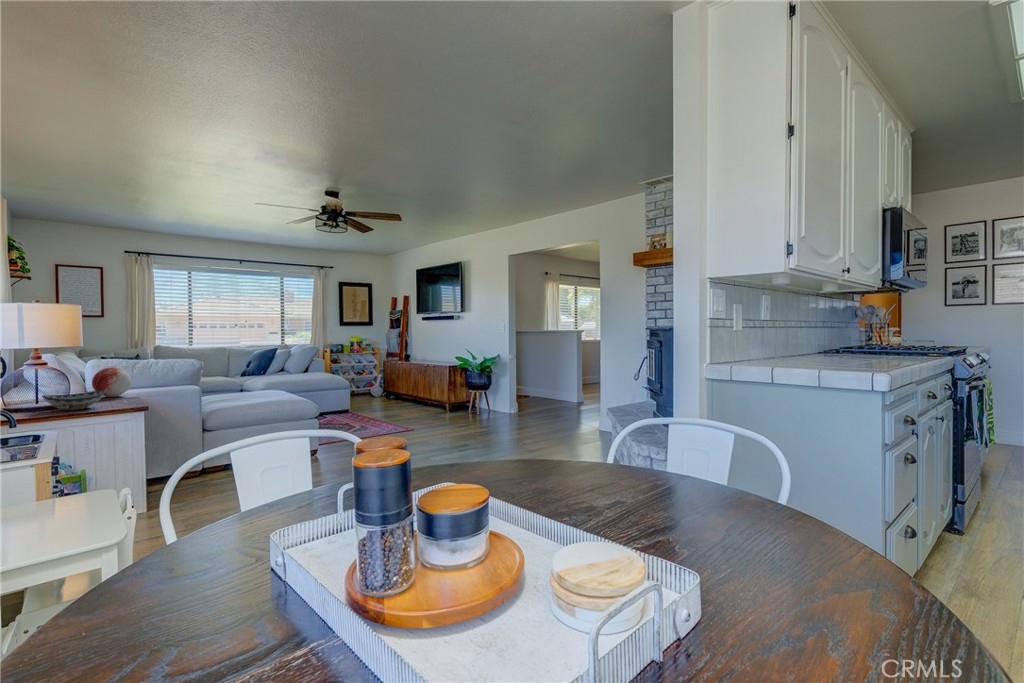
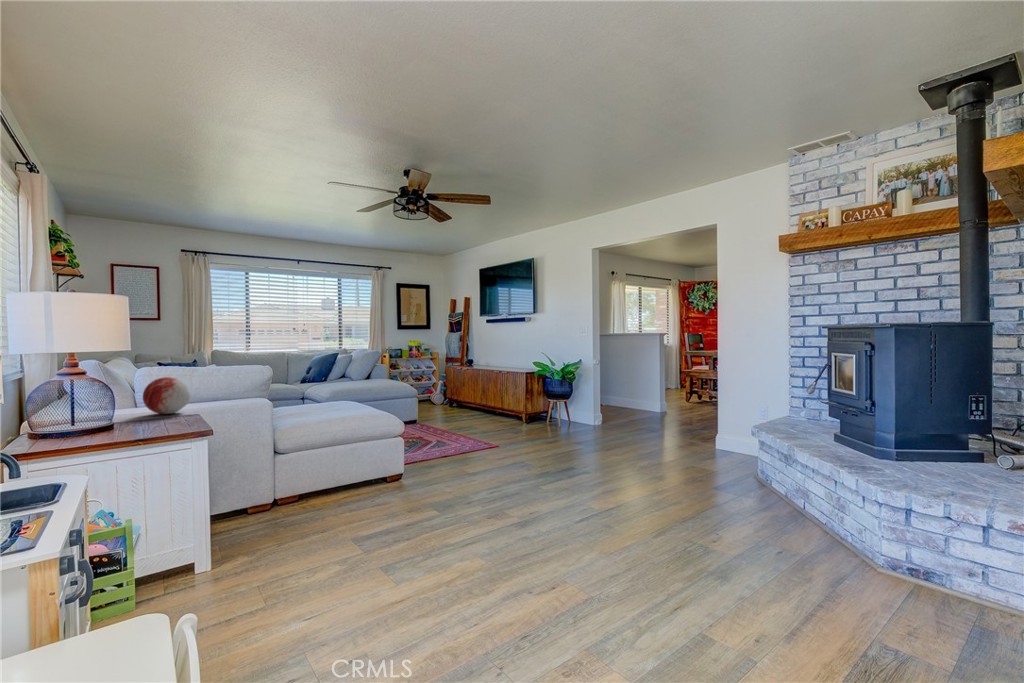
decorative bowl: present [42,390,106,410] -> none [77,408,159,435]

